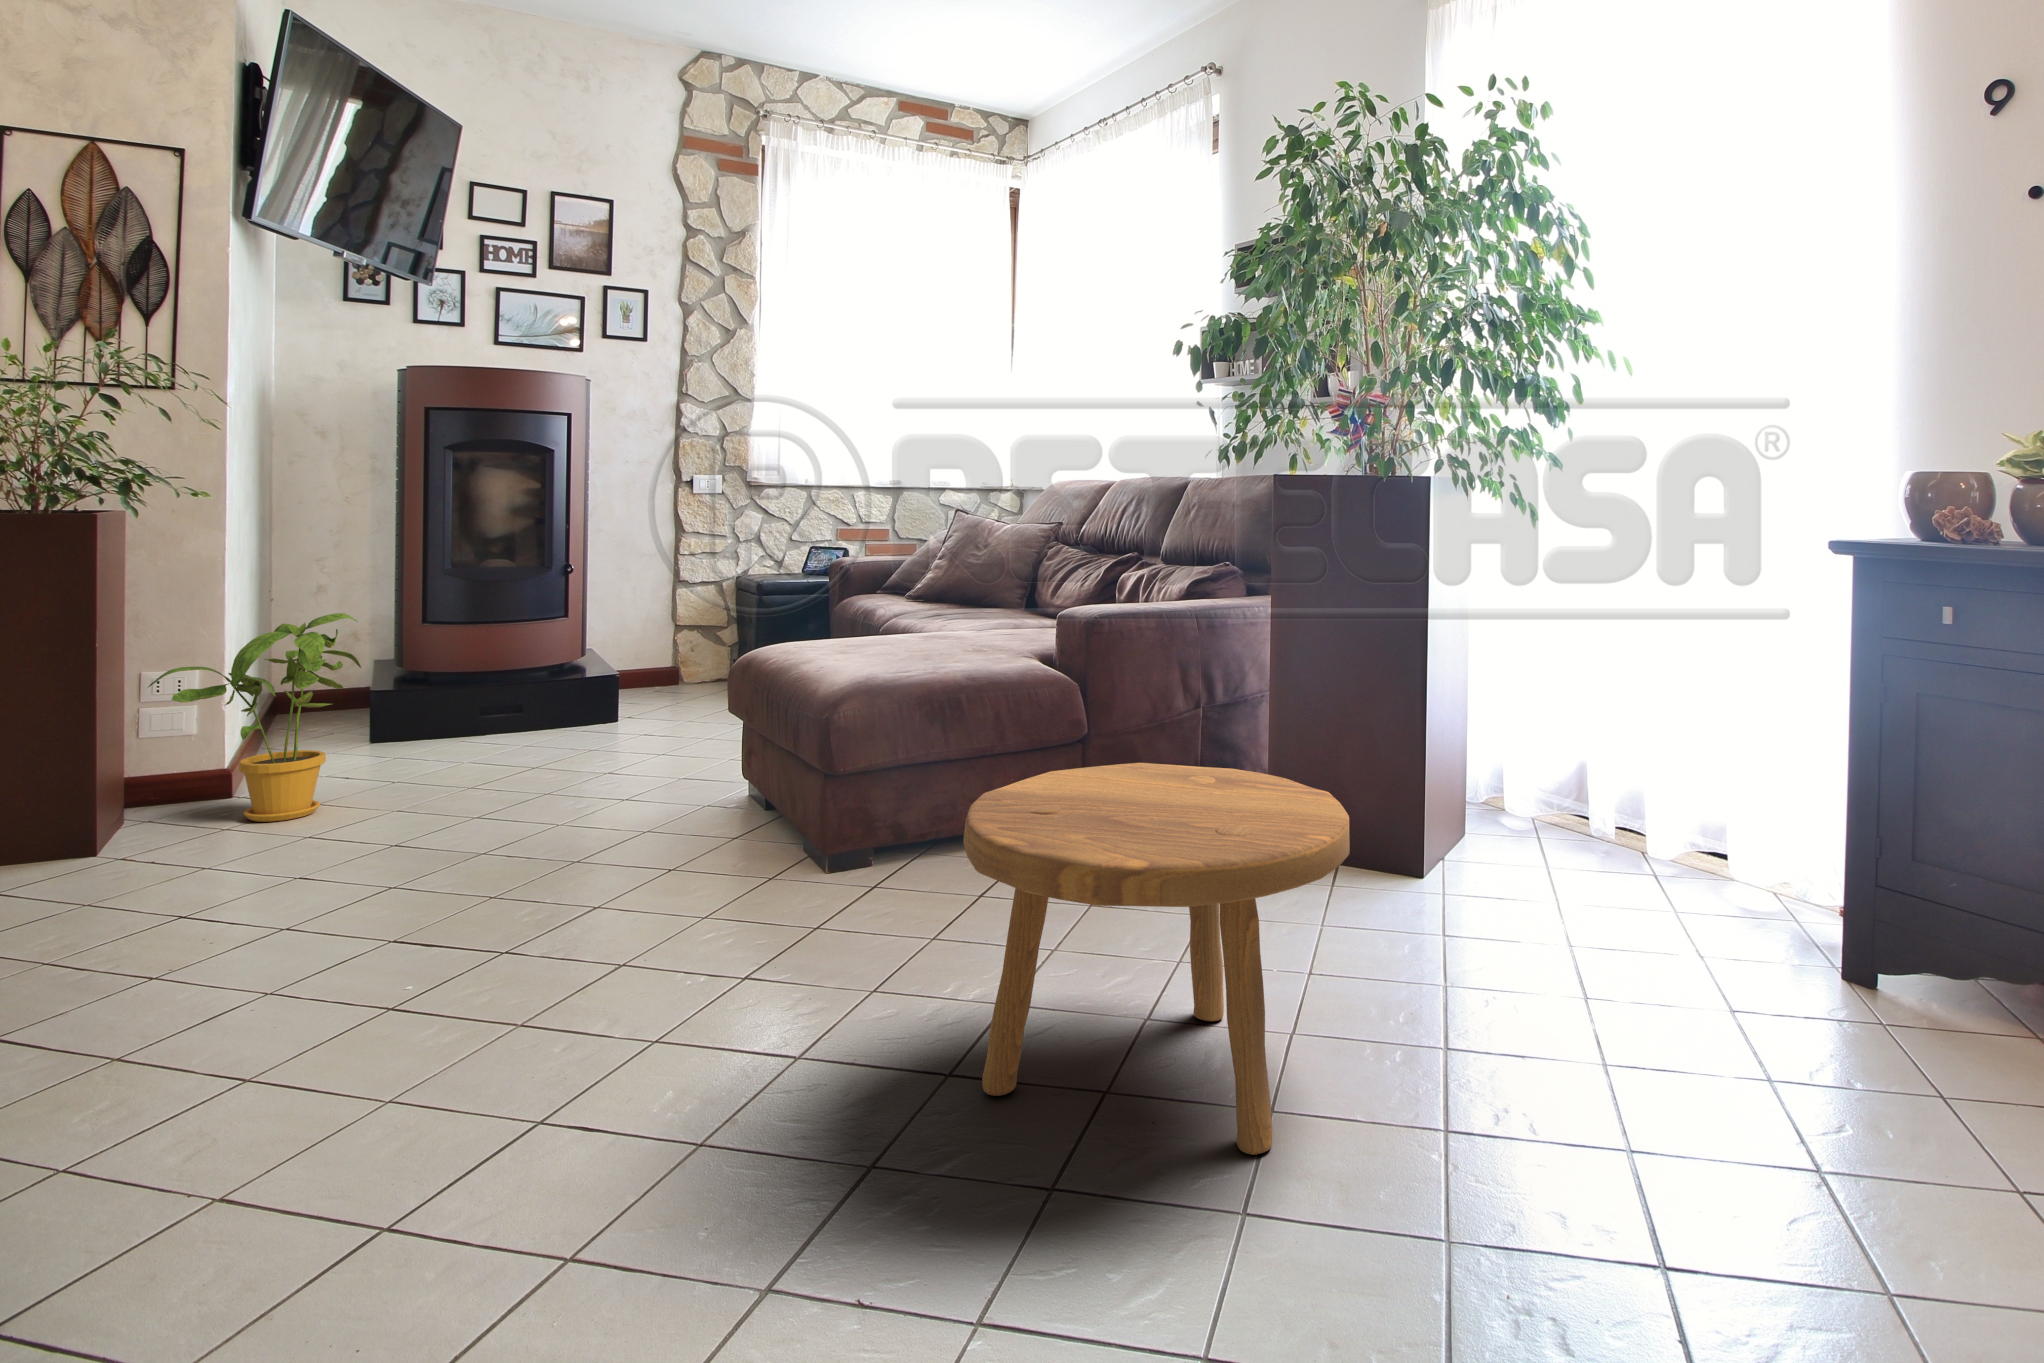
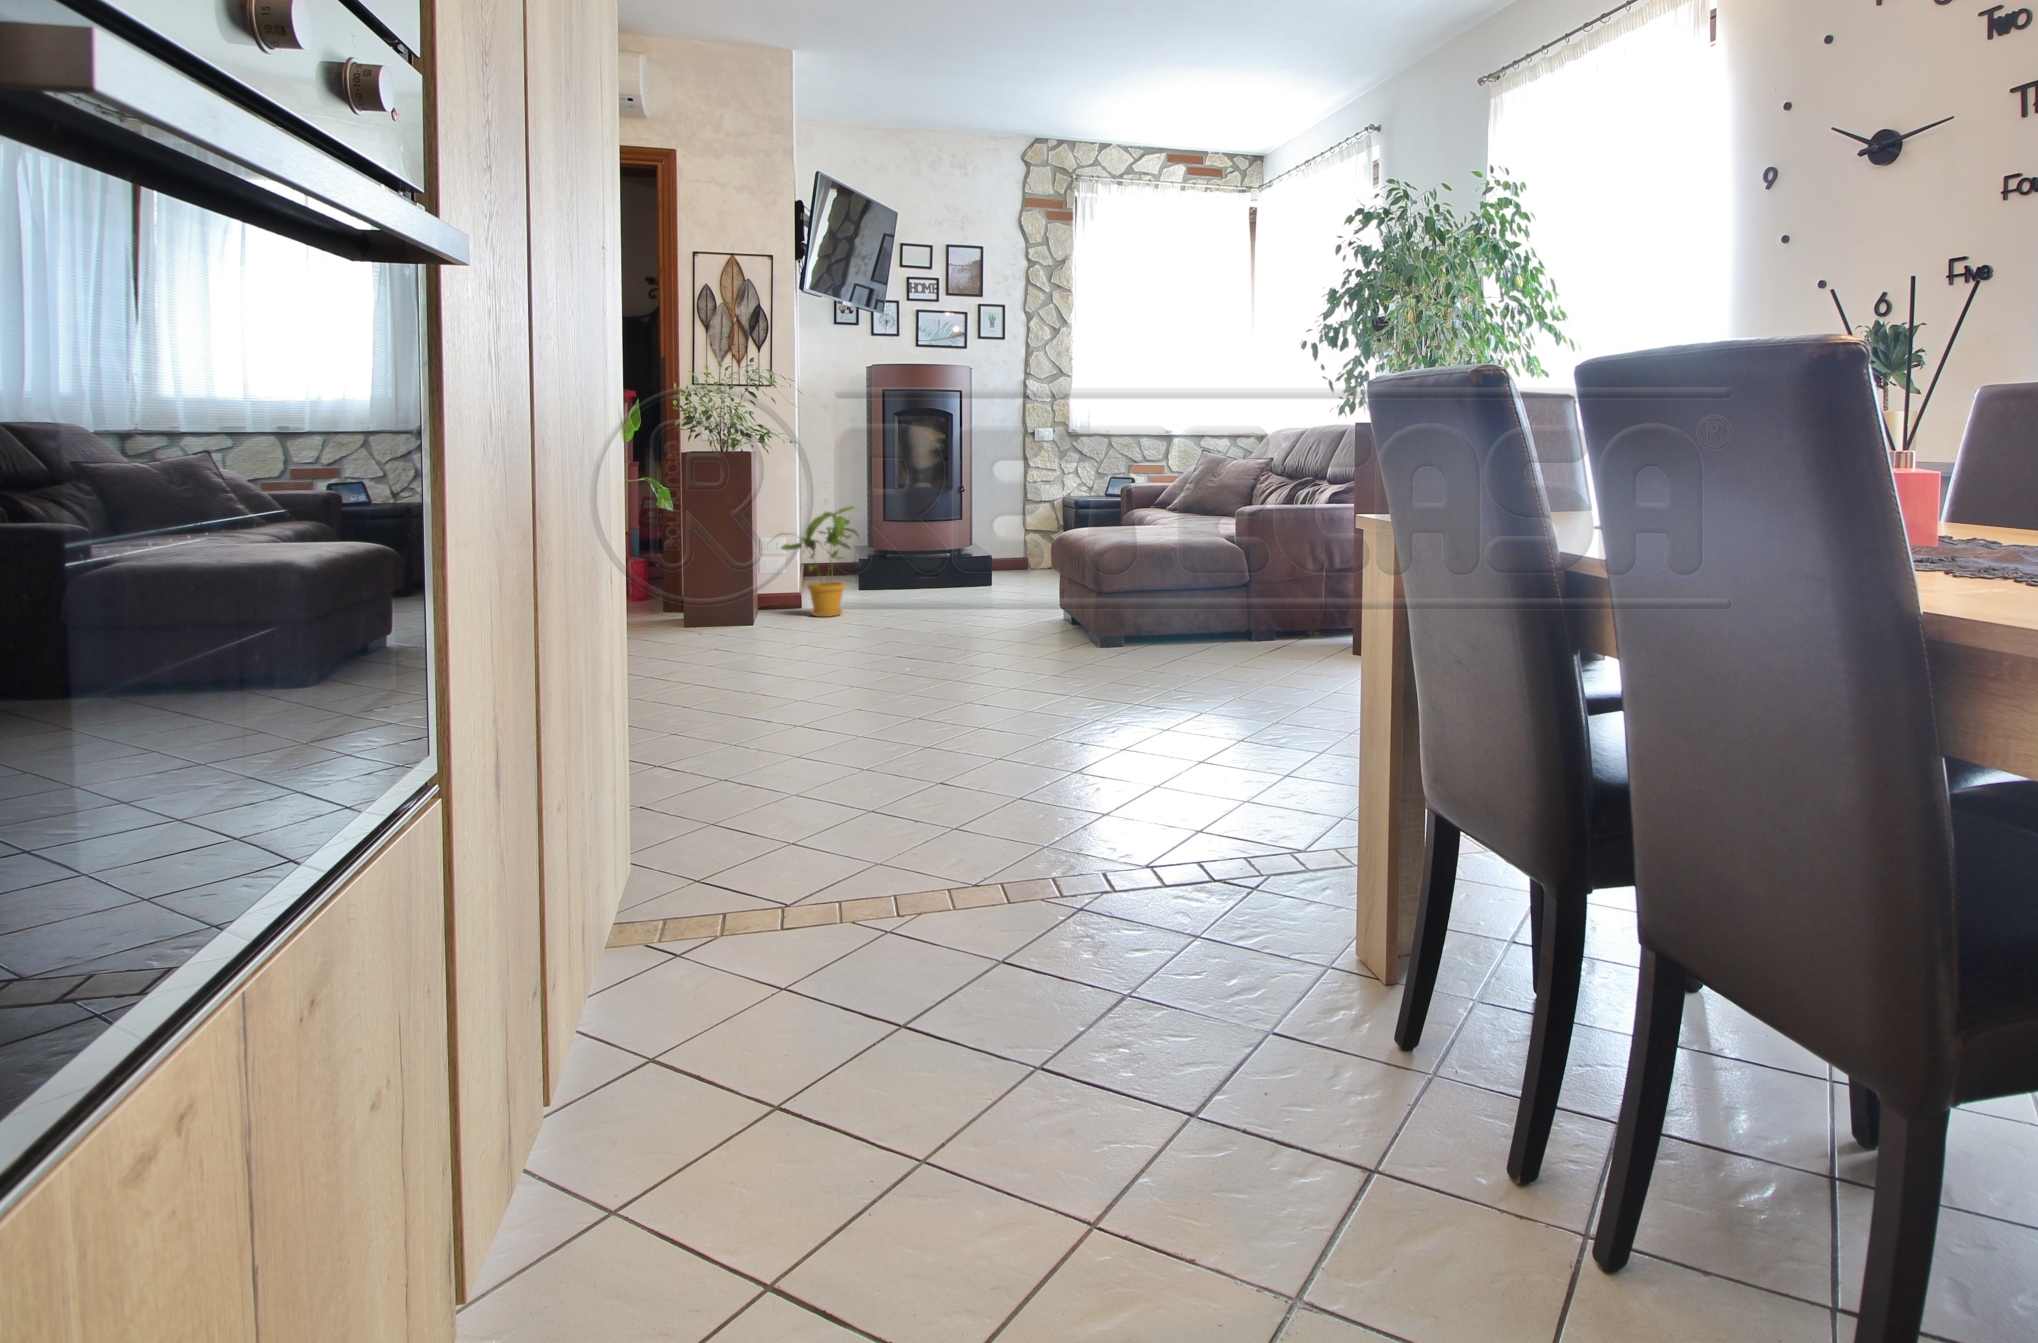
footstool: present [963,763,1350,1155] -> none [1126,574,1308,732]

